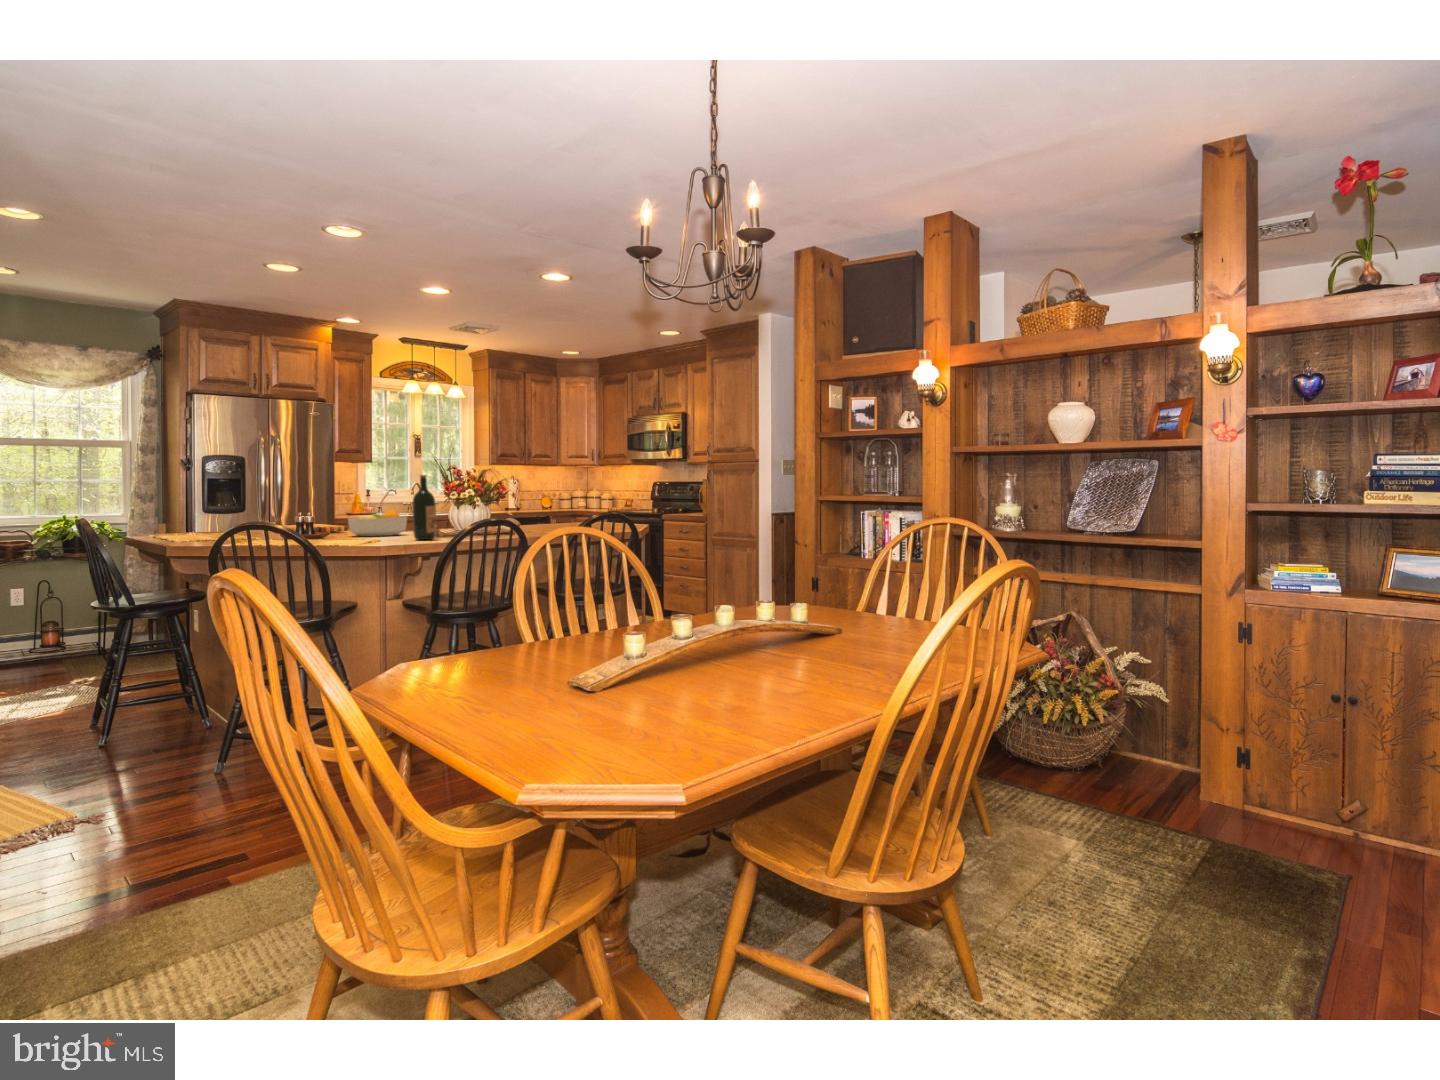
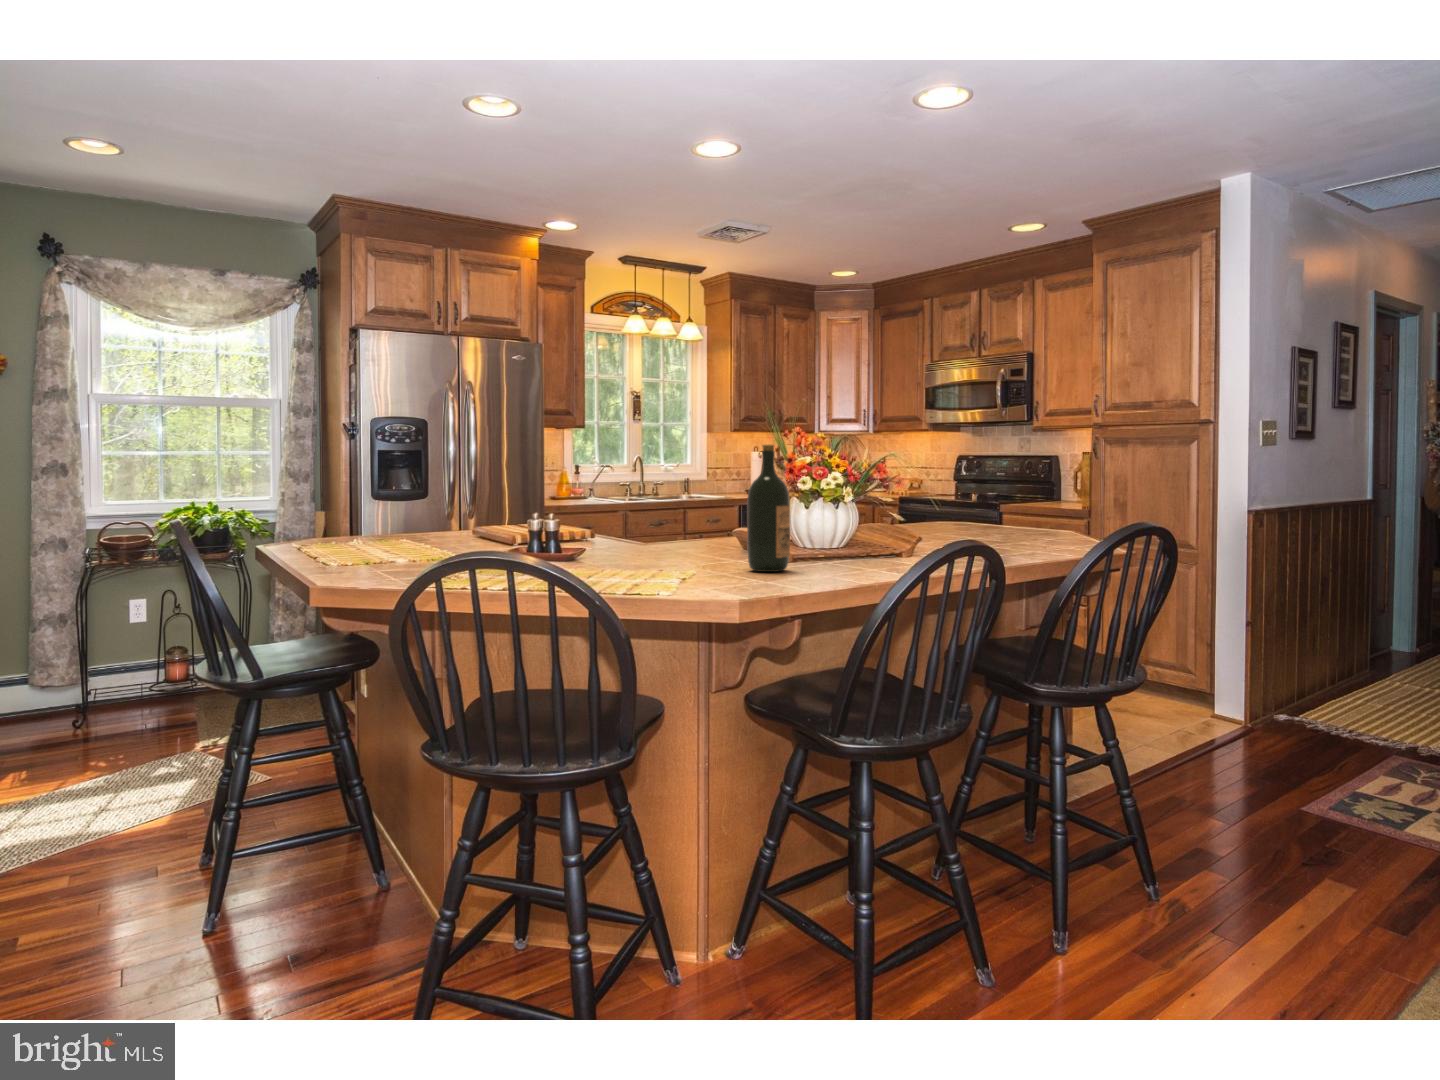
fruit bowl: present [348,509,407,536] -> none [606,503,698,554]

